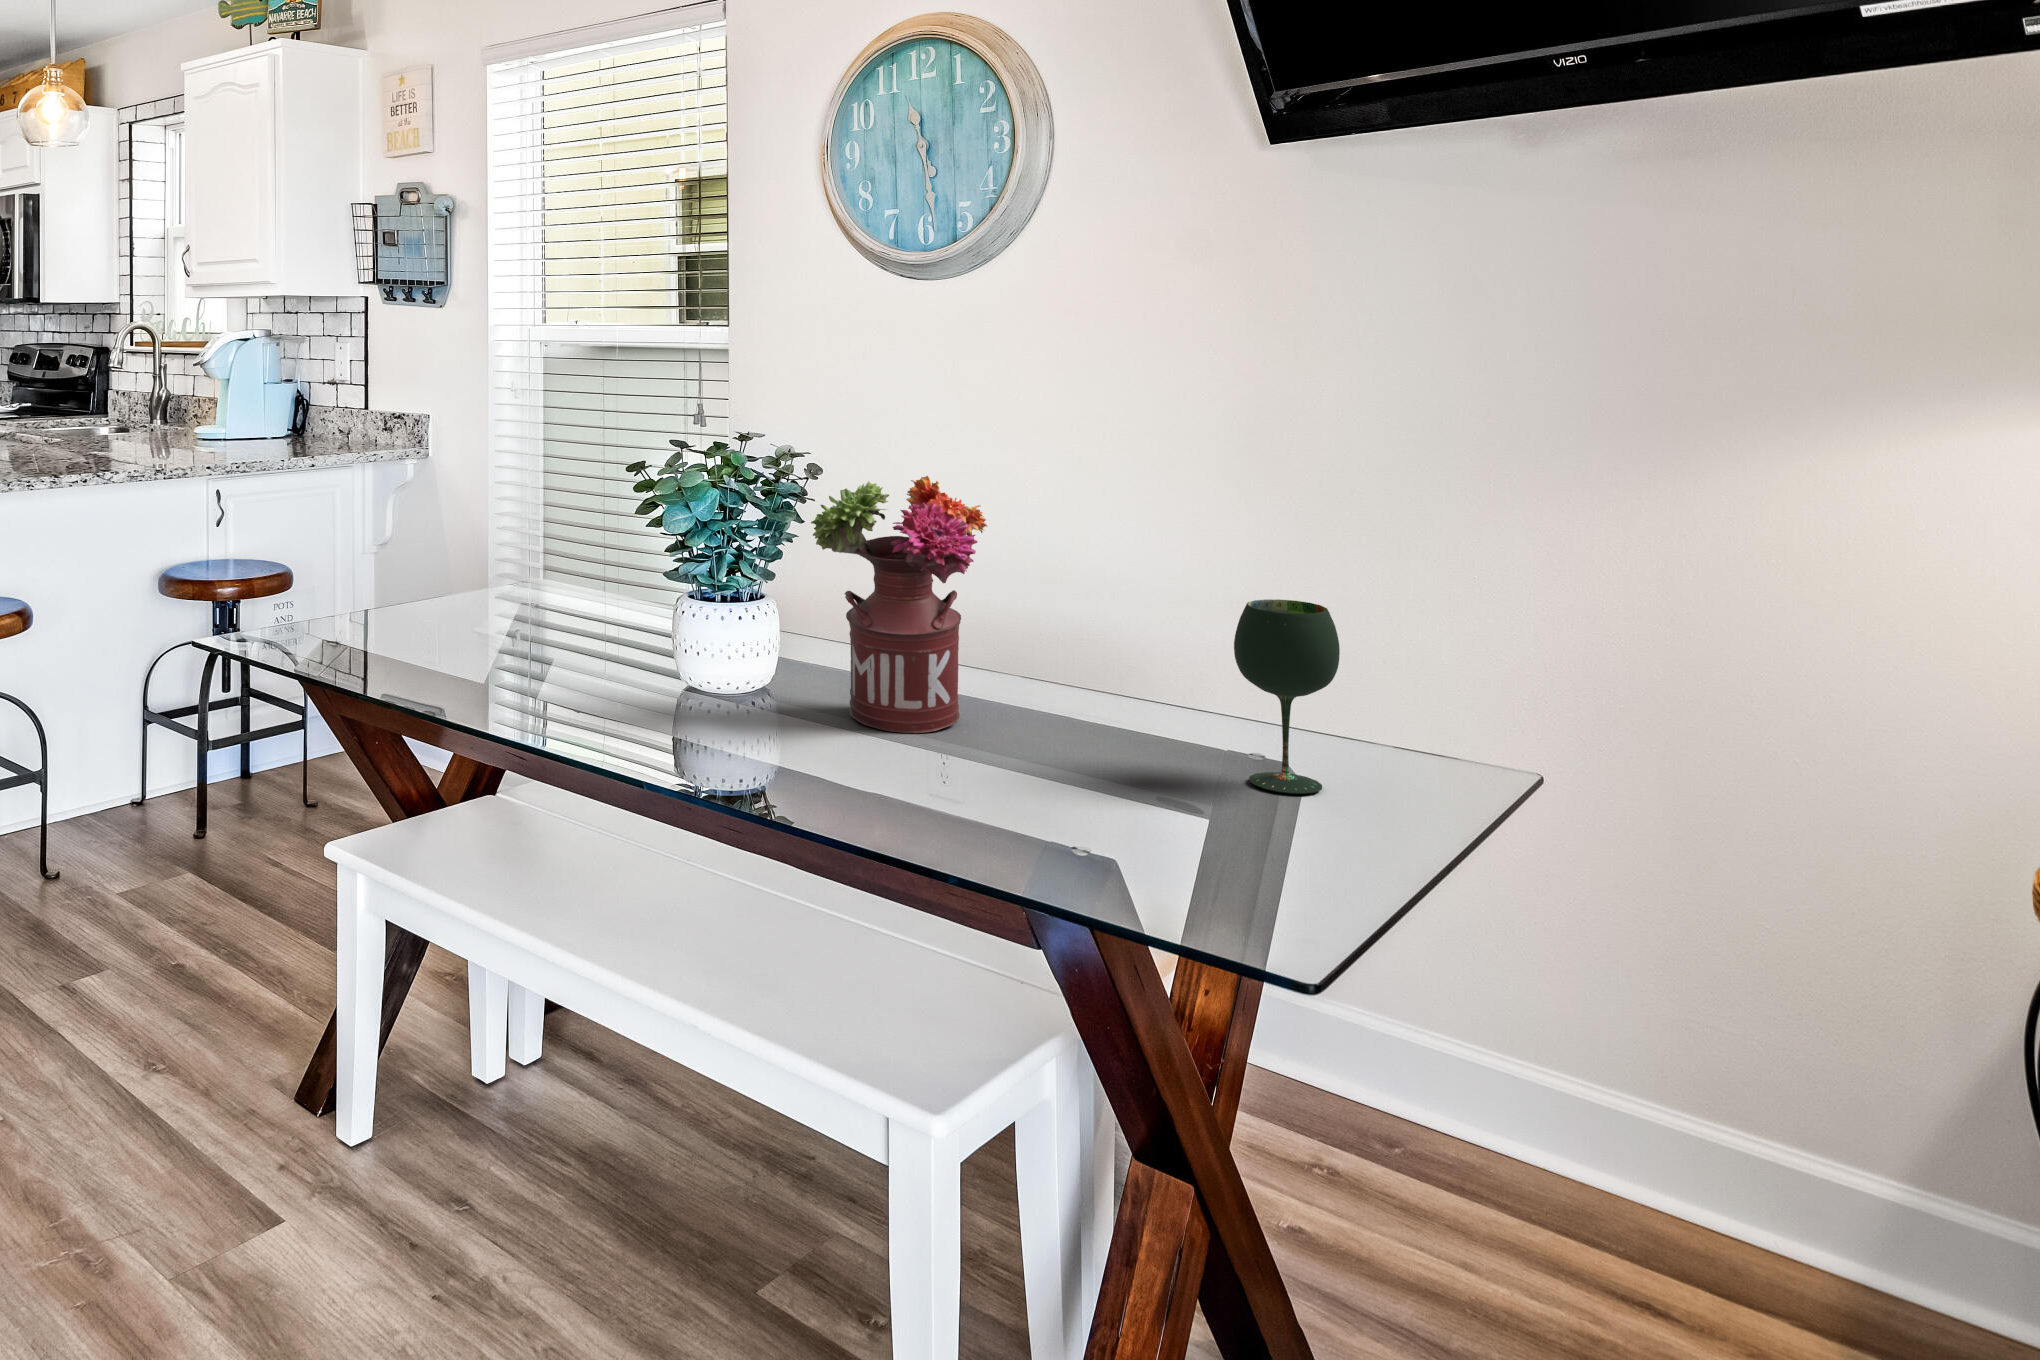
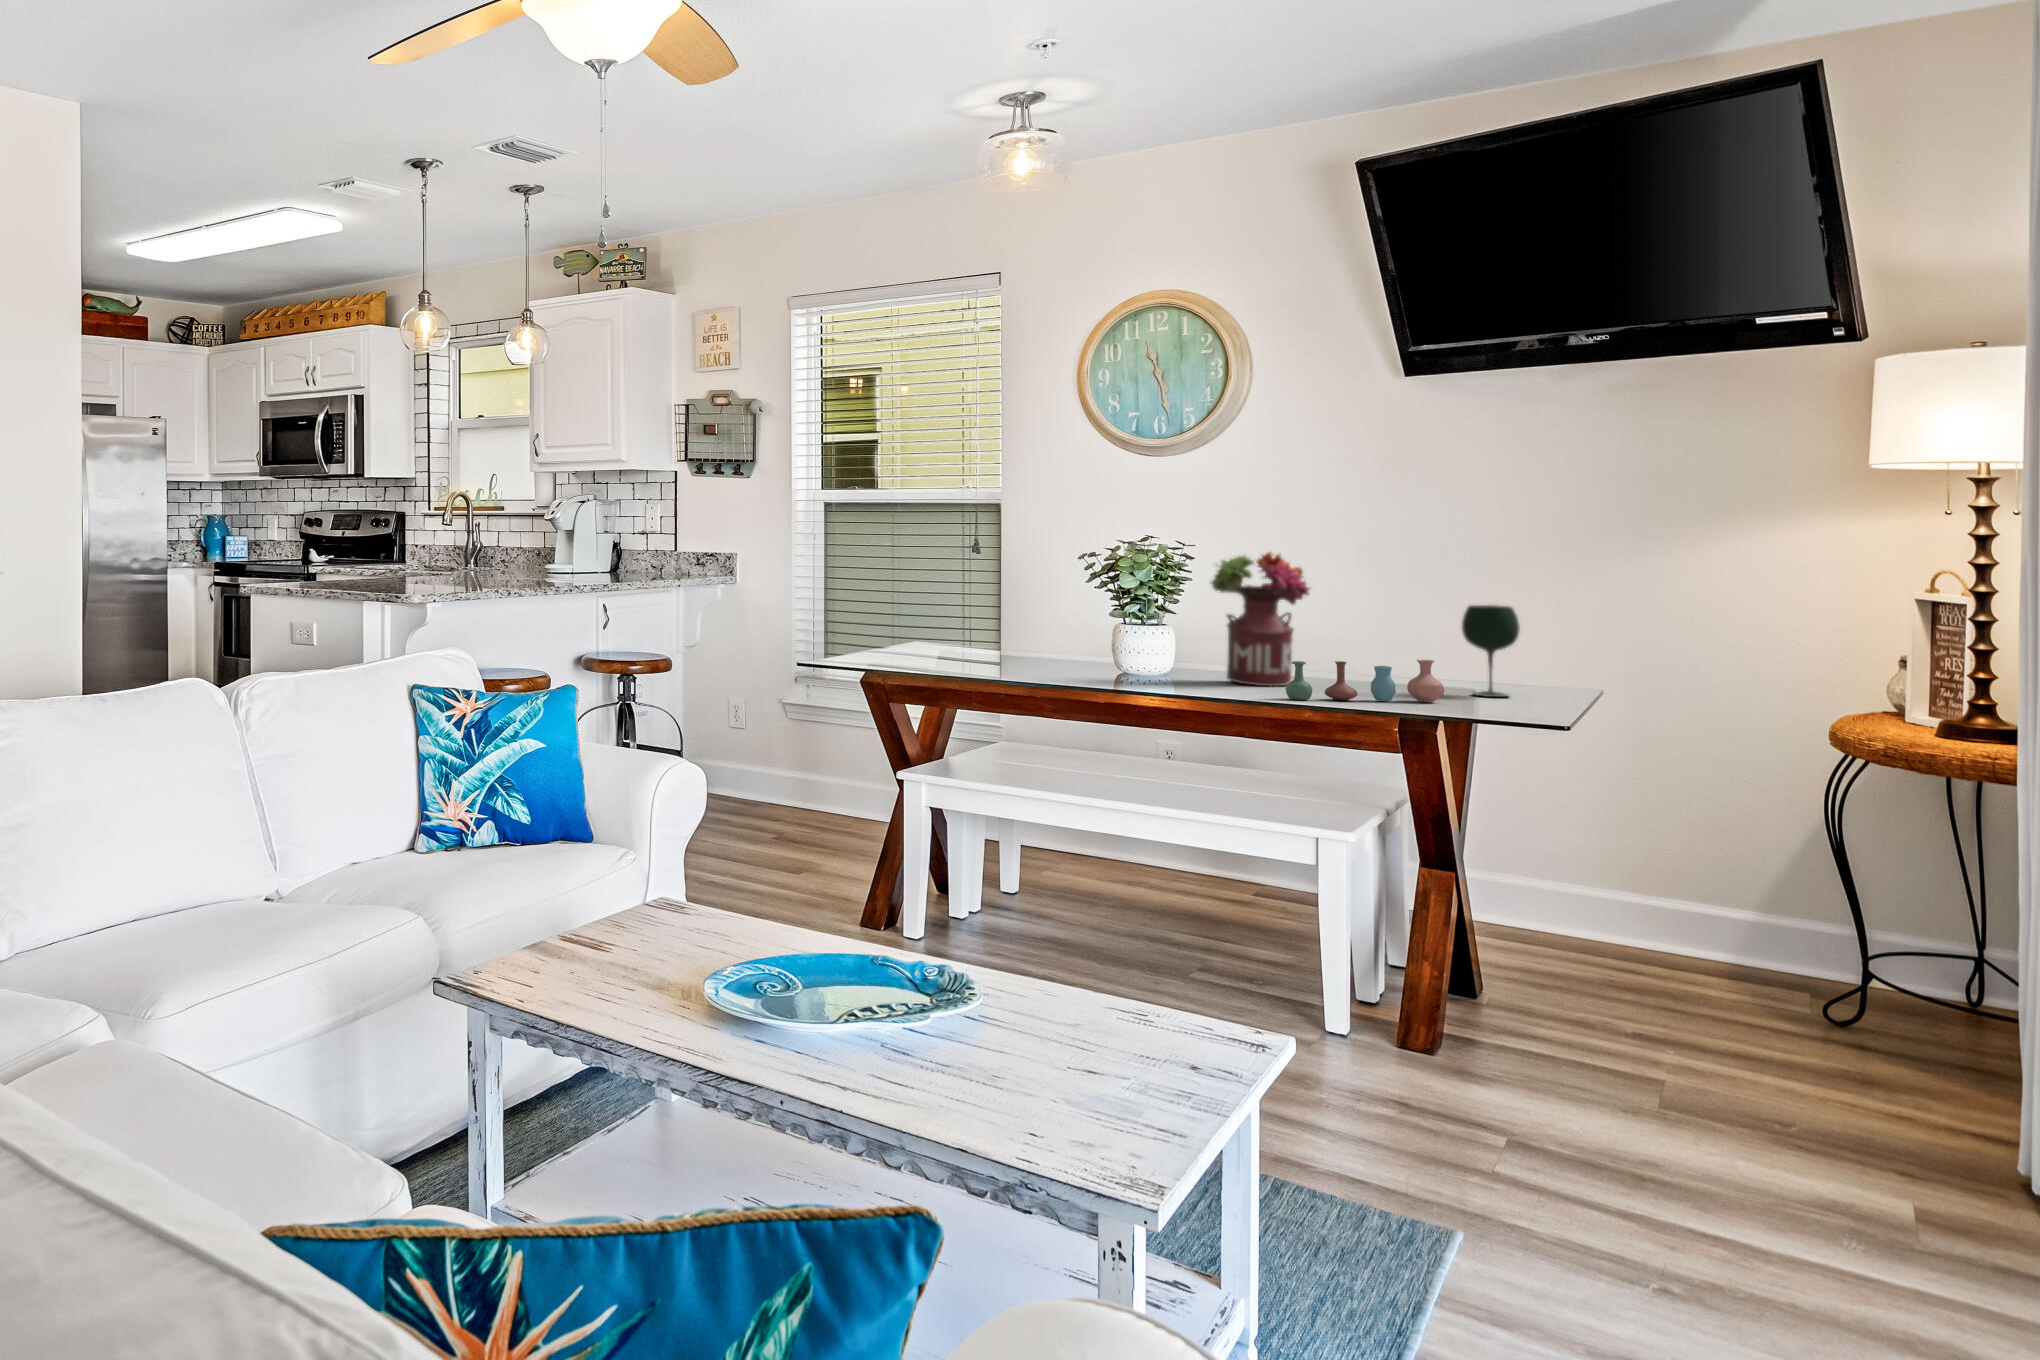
vase: none [837,721,1146,818] -> present [1286,660,1444,702]

